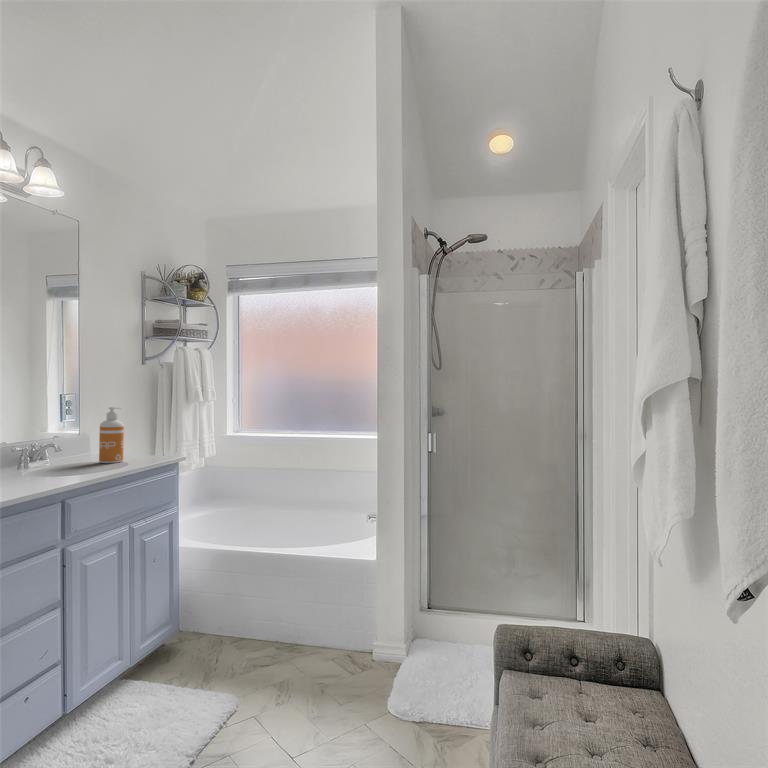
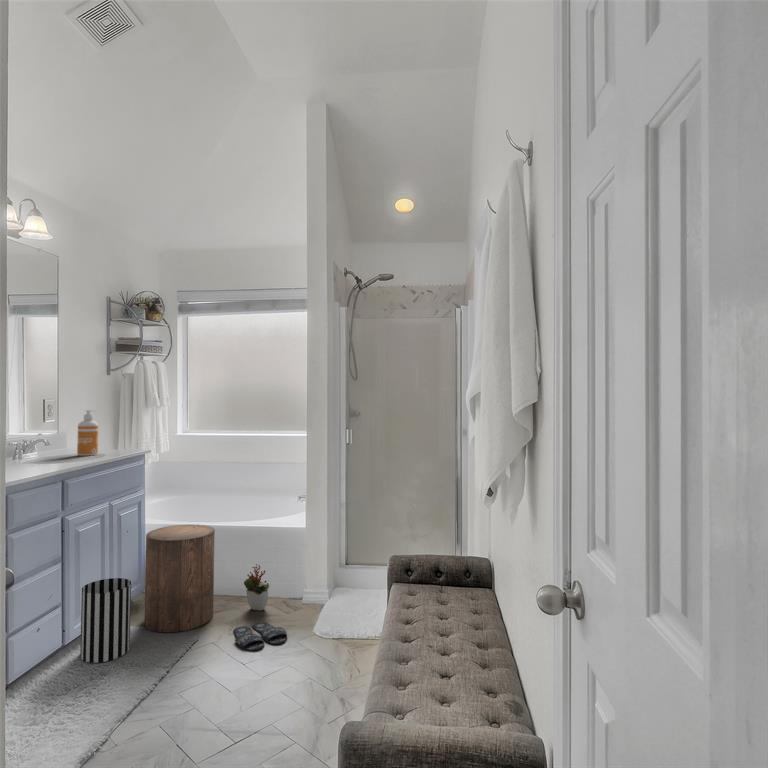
stool: none [173,552,260,696] -> present [144,525,215,632]
decorative plant: none [297,606,329,667] -> present [244,564,269,610]
wastebasket: none [86,625,151,741] -> present [80,578,131,663]
slippers: none [282,687,351,736] -> present [233,622,287,651]

